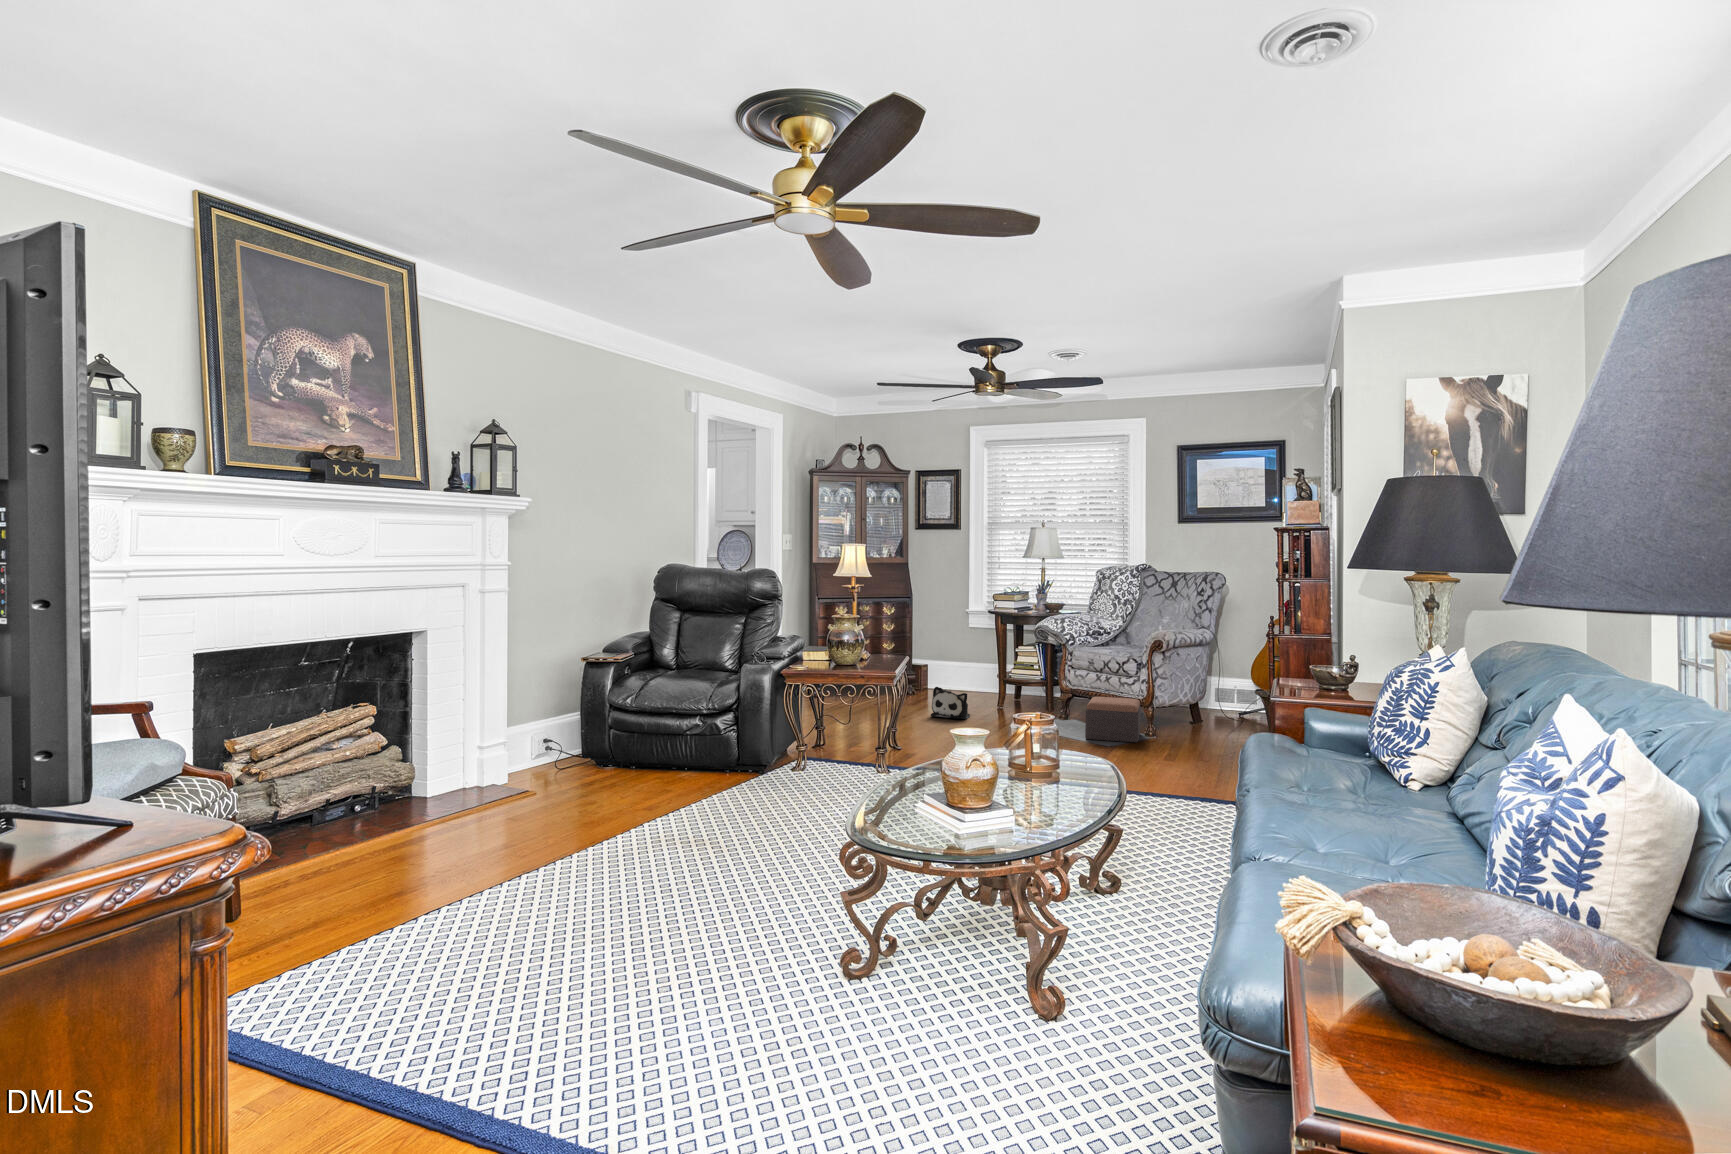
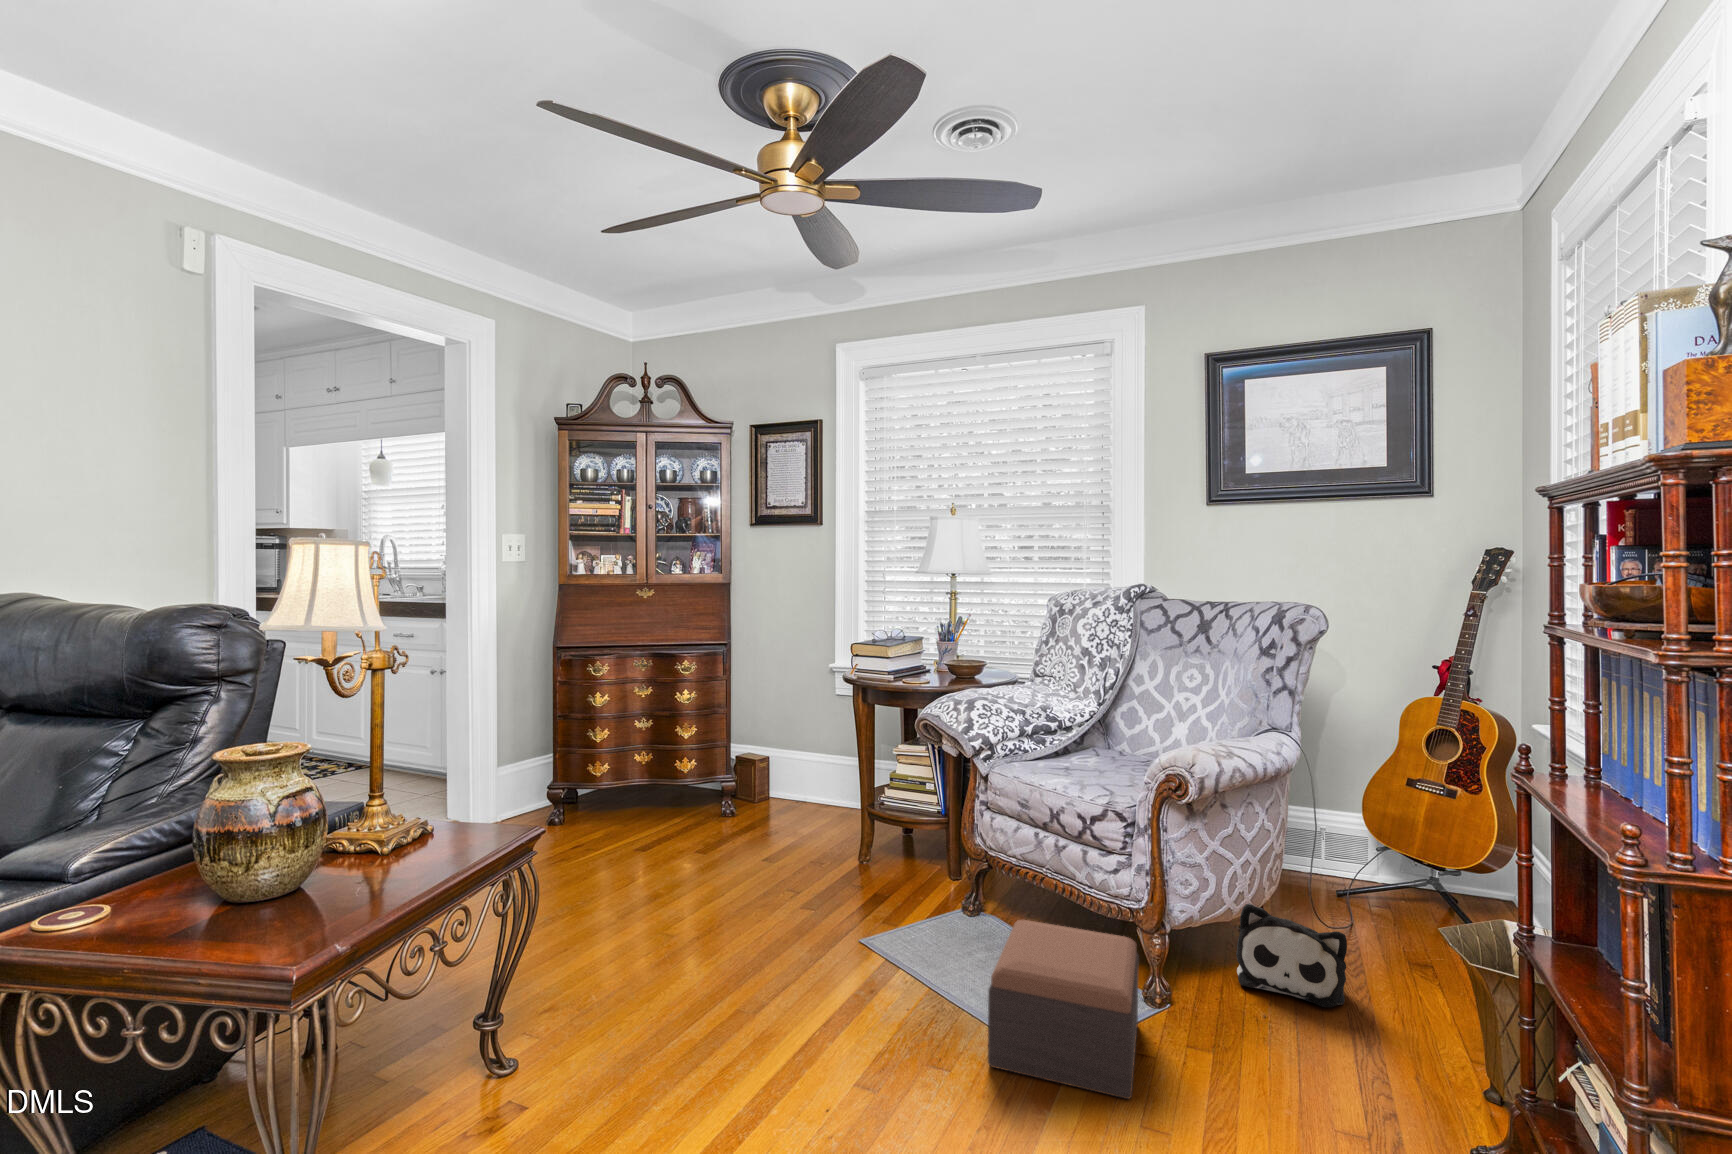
plush toy: present [931,687,970,719] -> present [1236,903,1347,1007]

